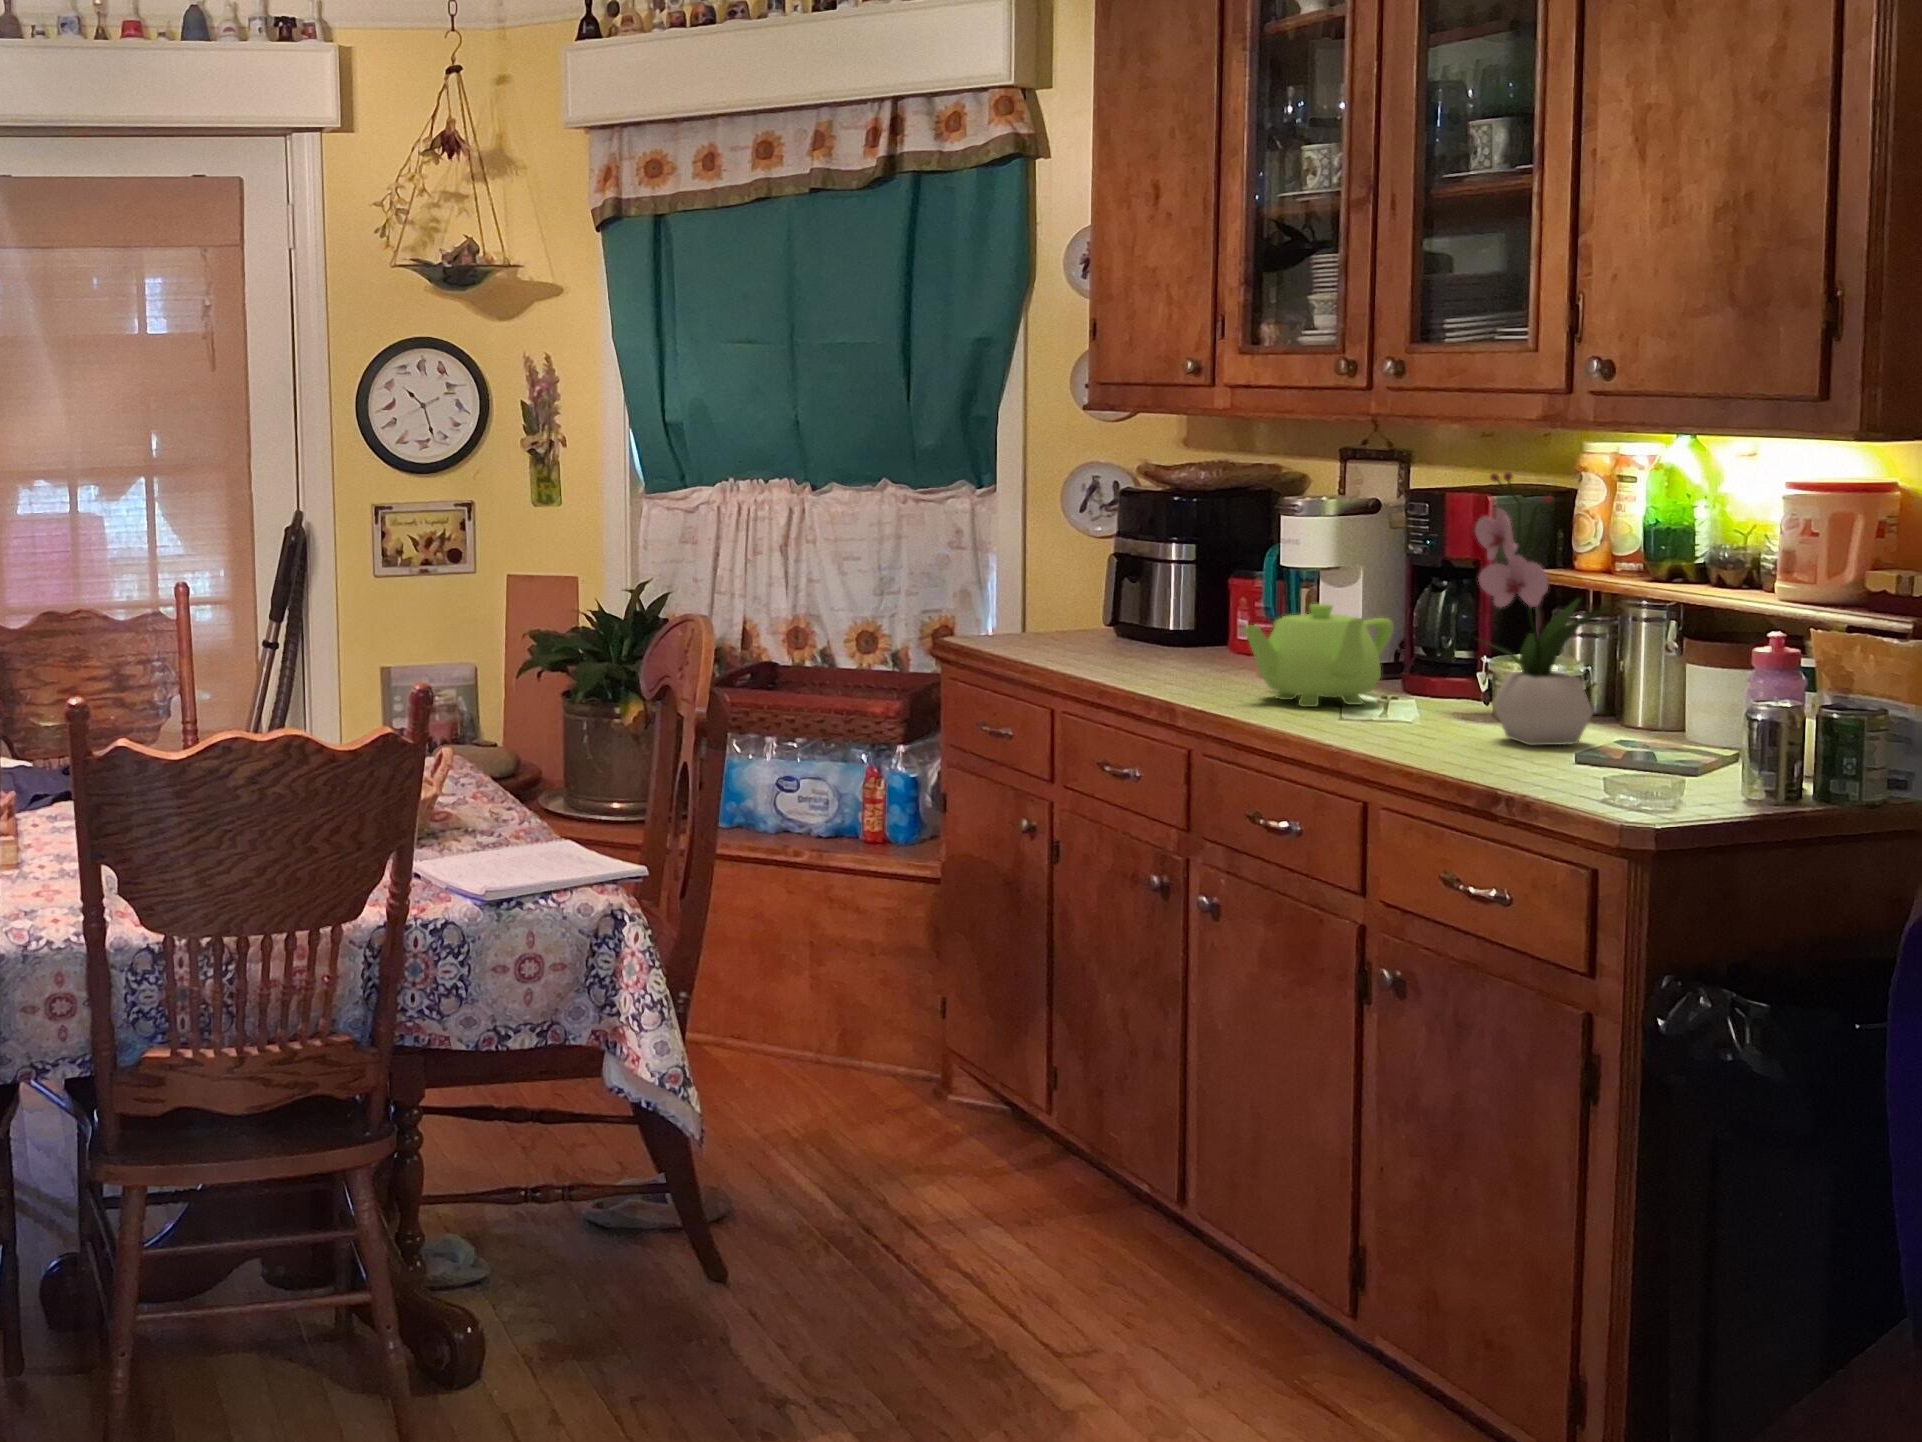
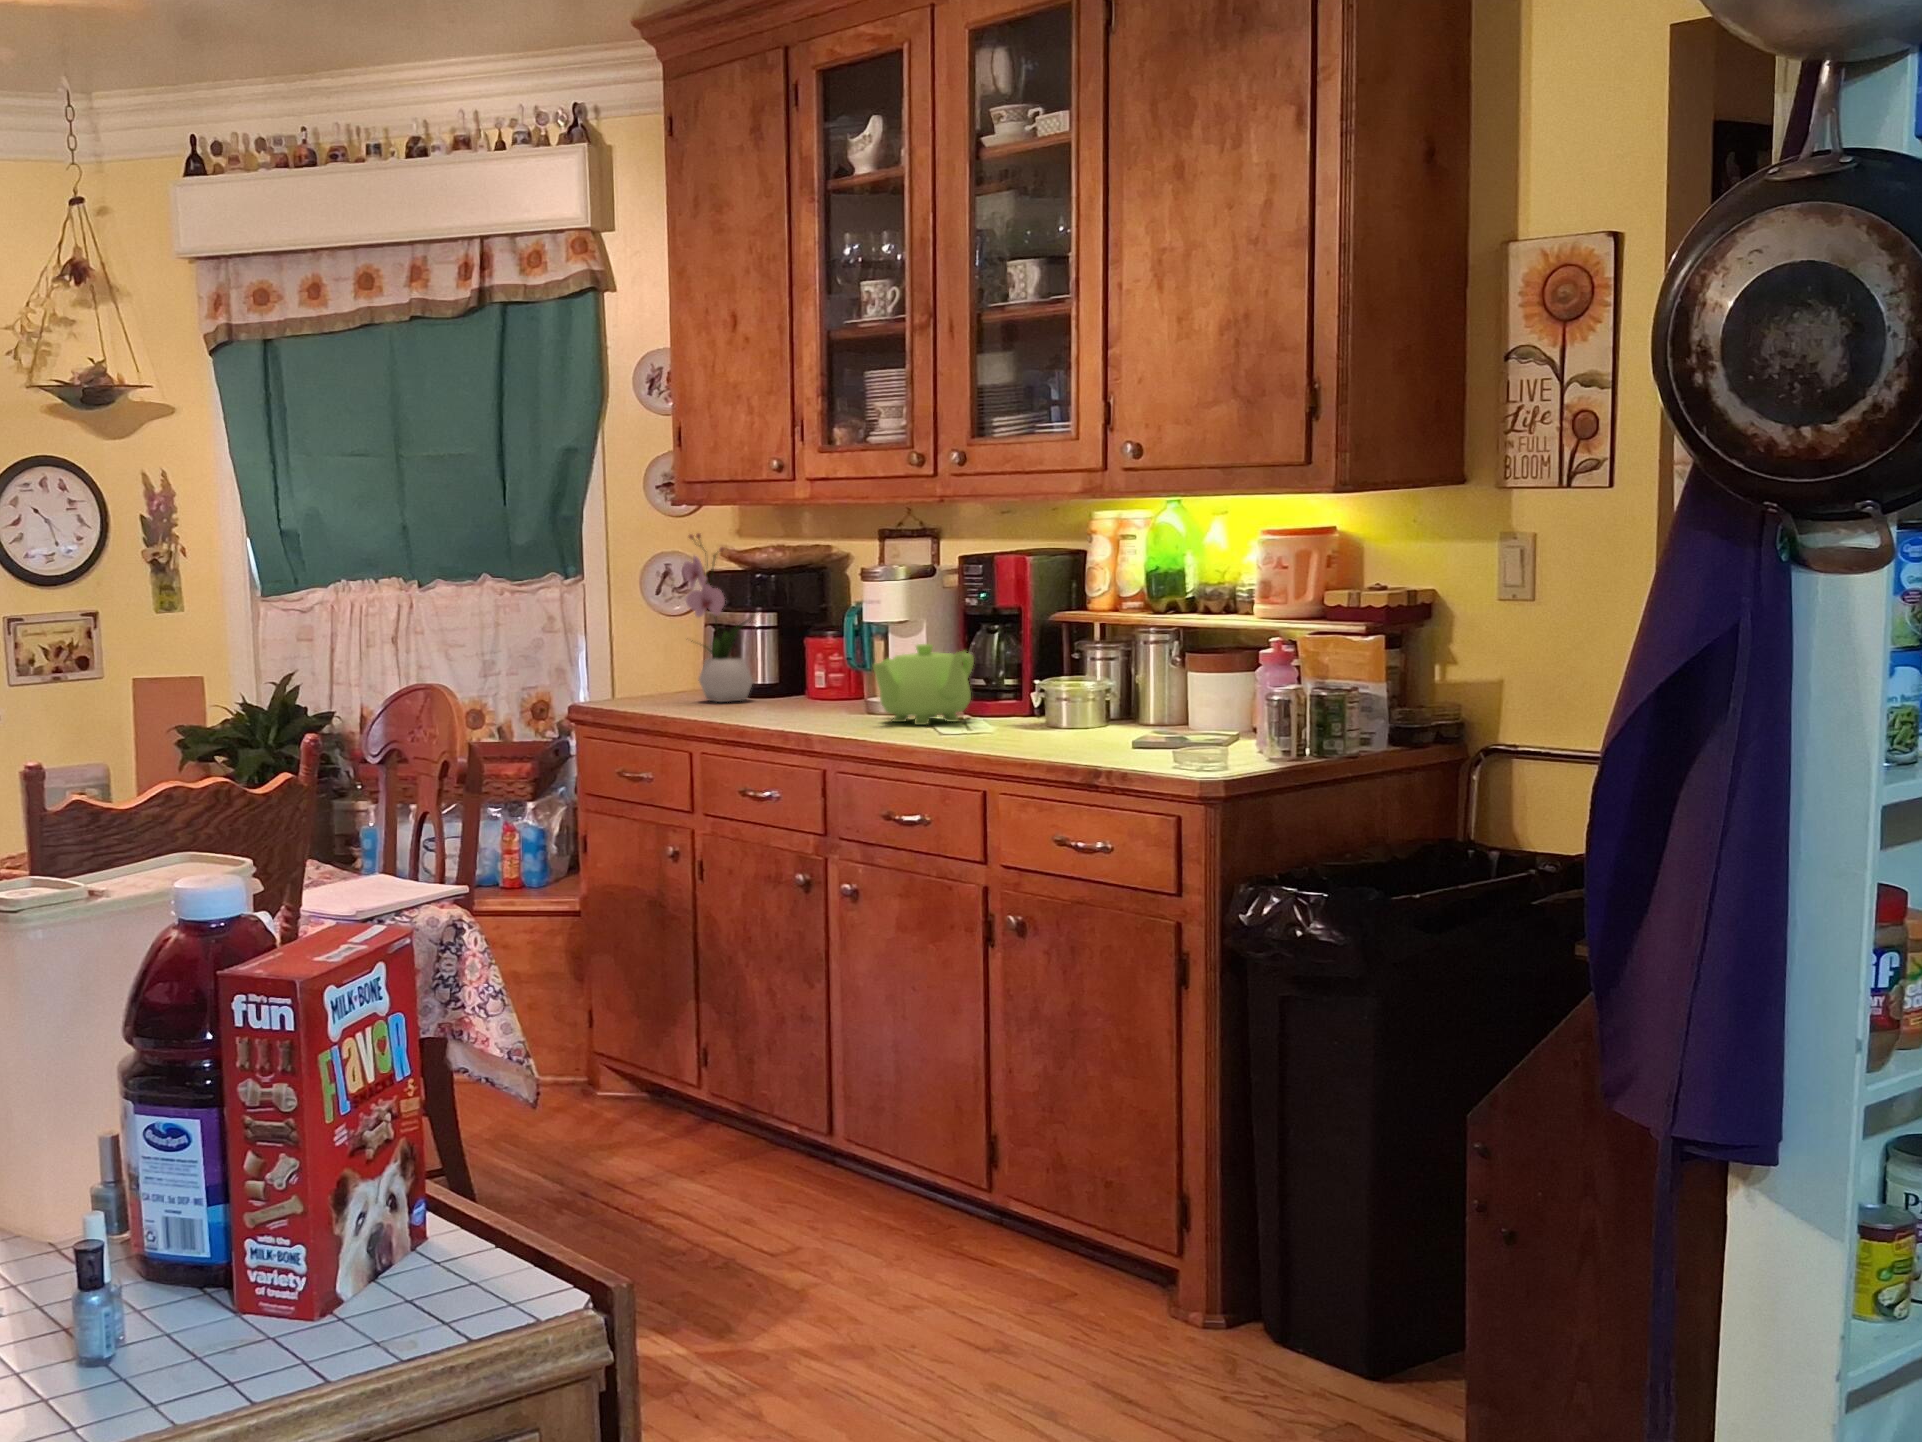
flower arrangement: present [1475,472,1609,745] -> present [682,534,753,702]

